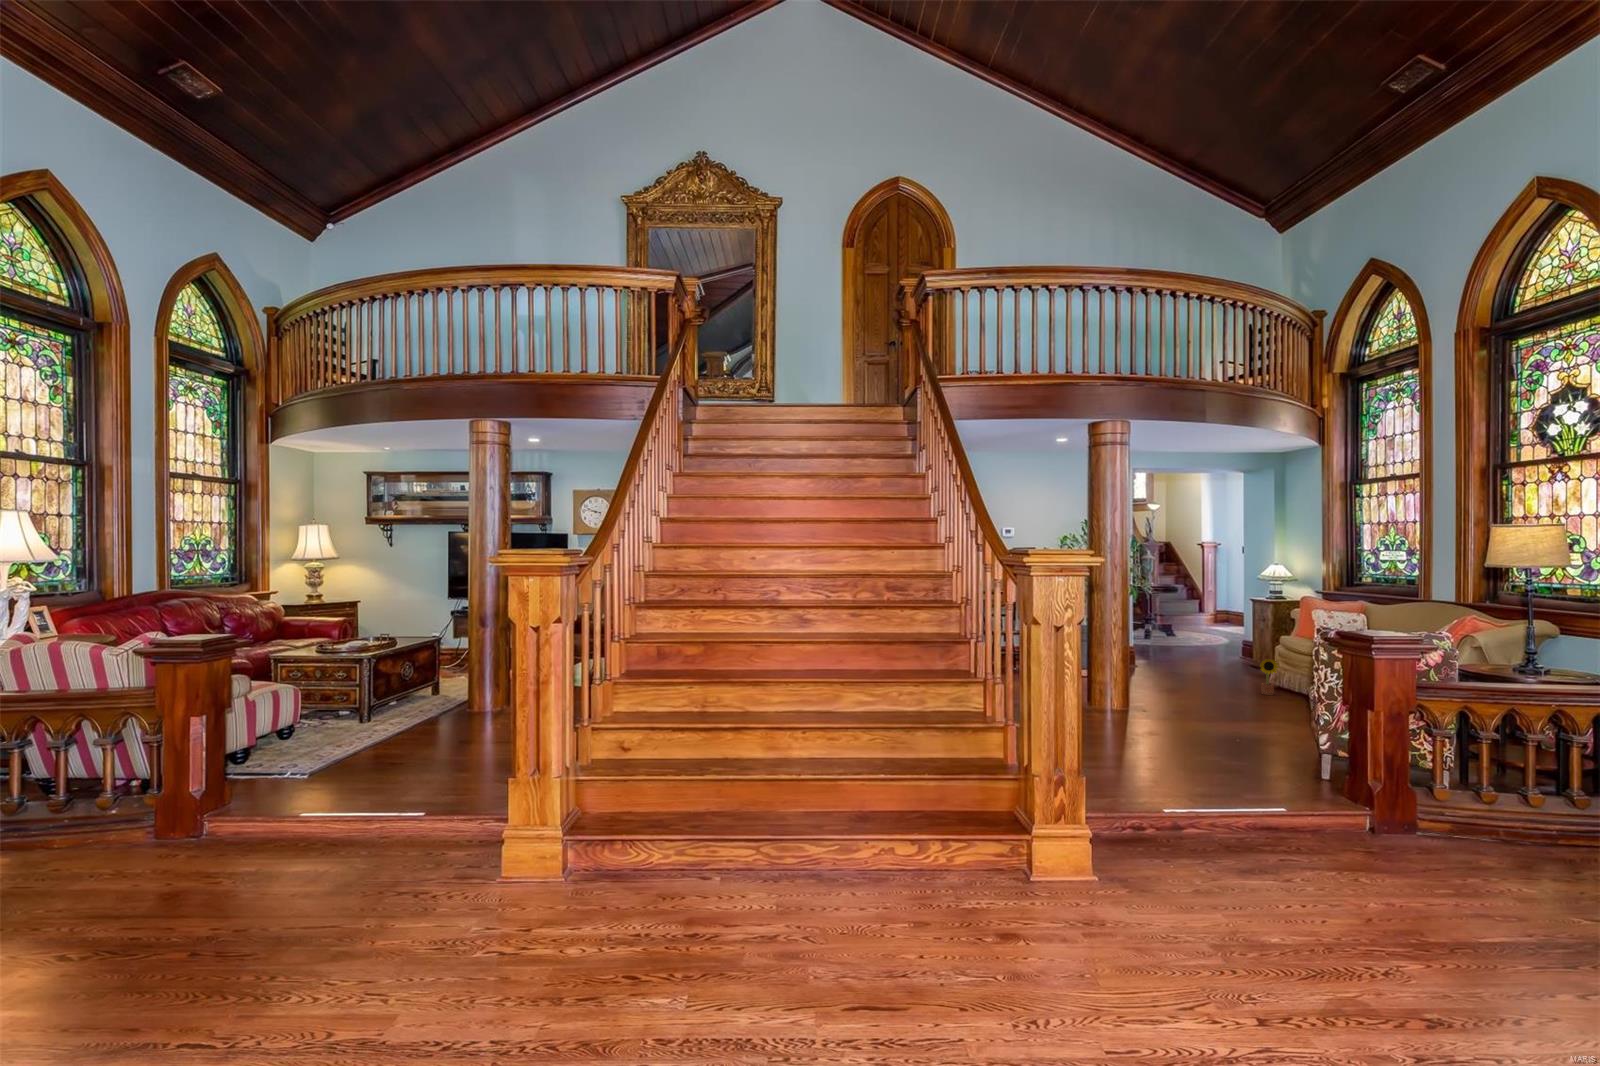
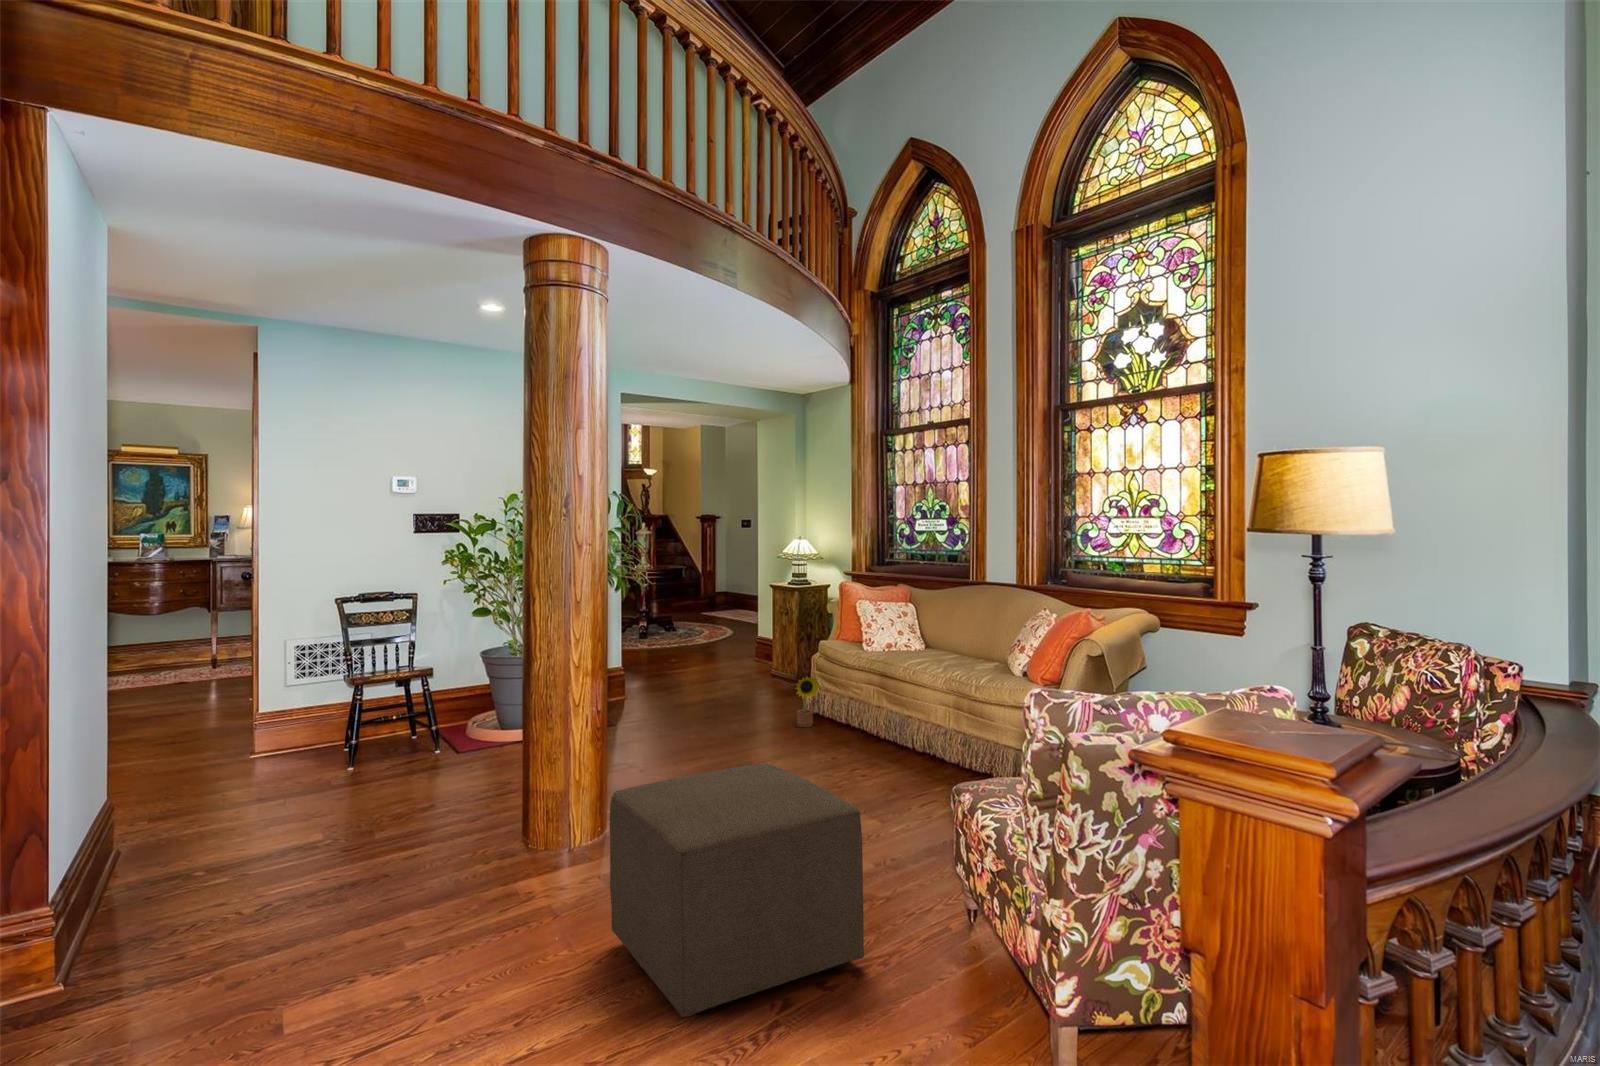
ottoman: none [1126,673,1258,769] -> present [610,764,864,1017]

